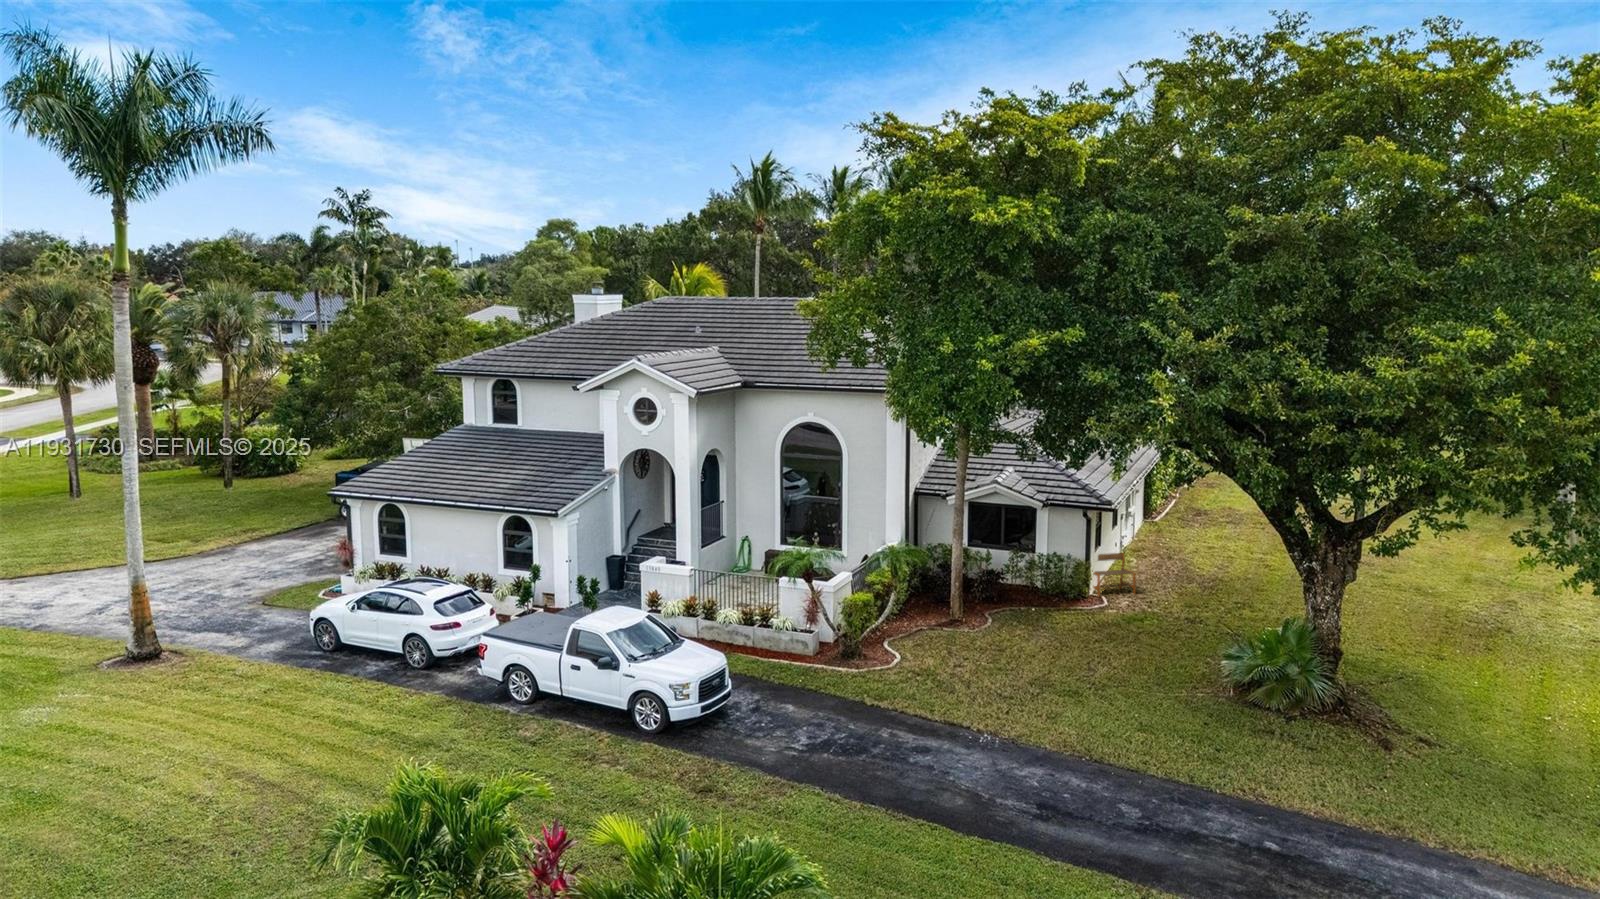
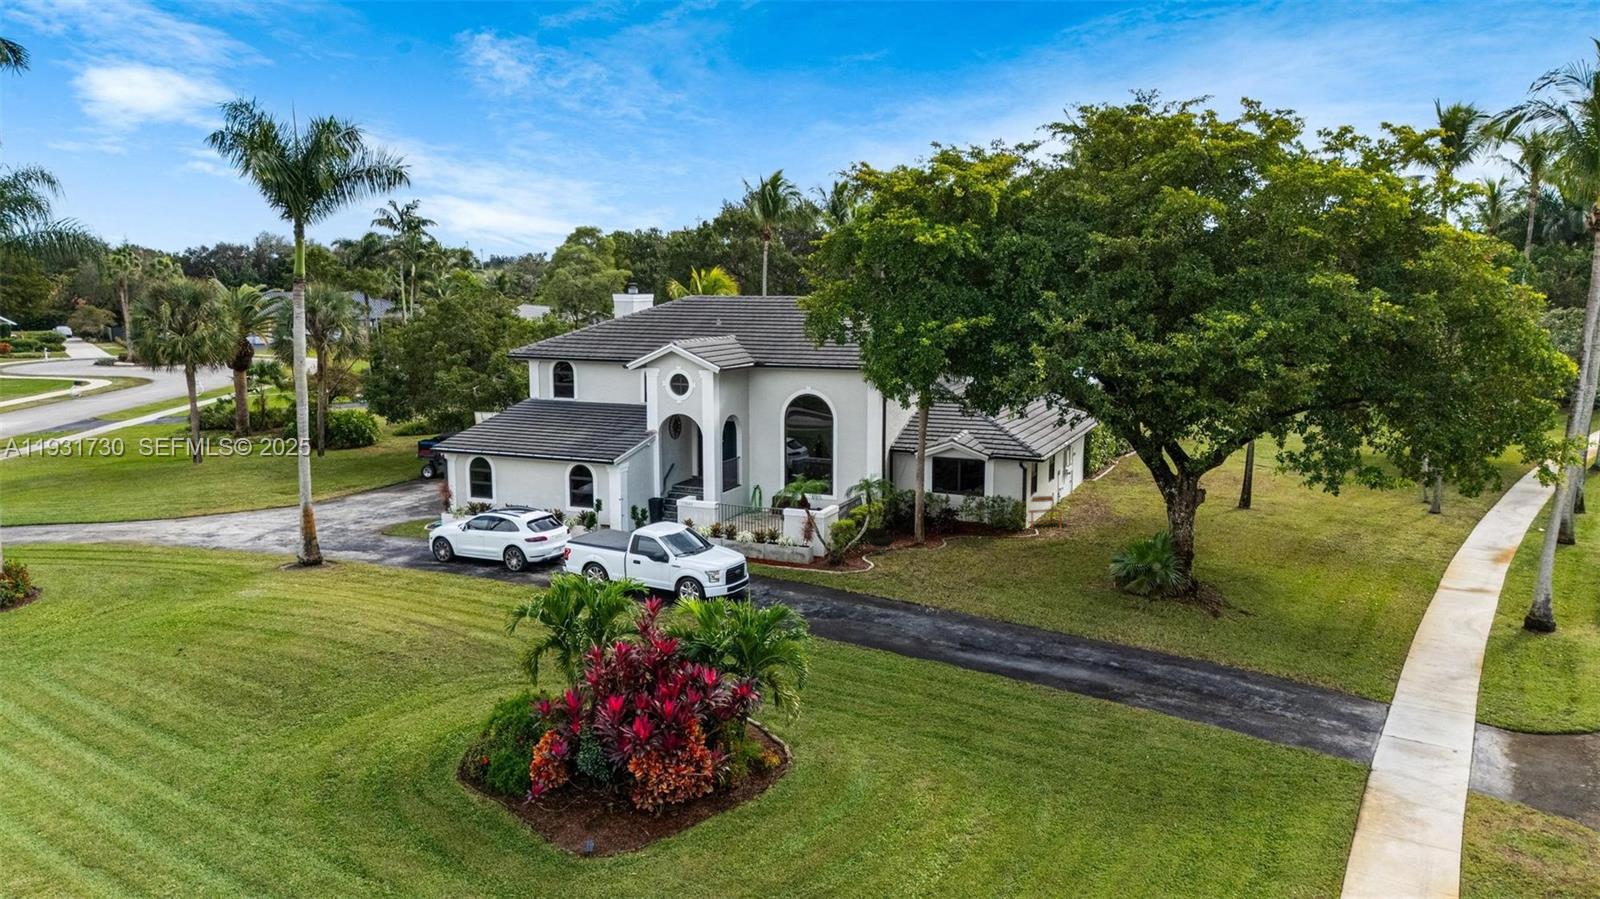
lounge chair: none [889,601,927,640] -> present [866,528,894,552]

